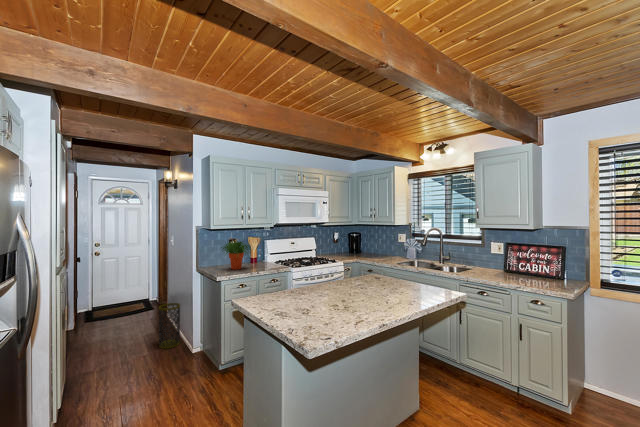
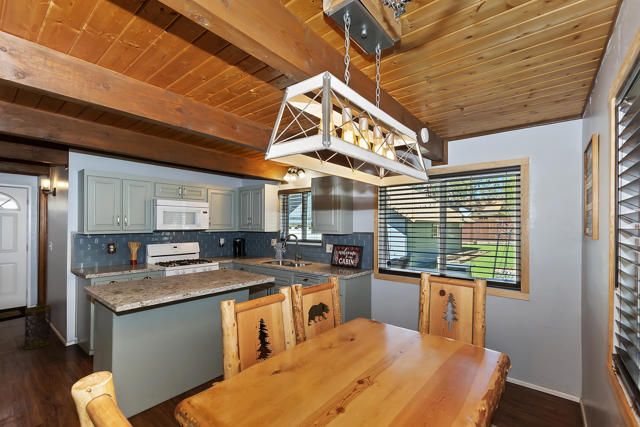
potted plant: present [221,241,250,270] -> none [91,246,127,271]

